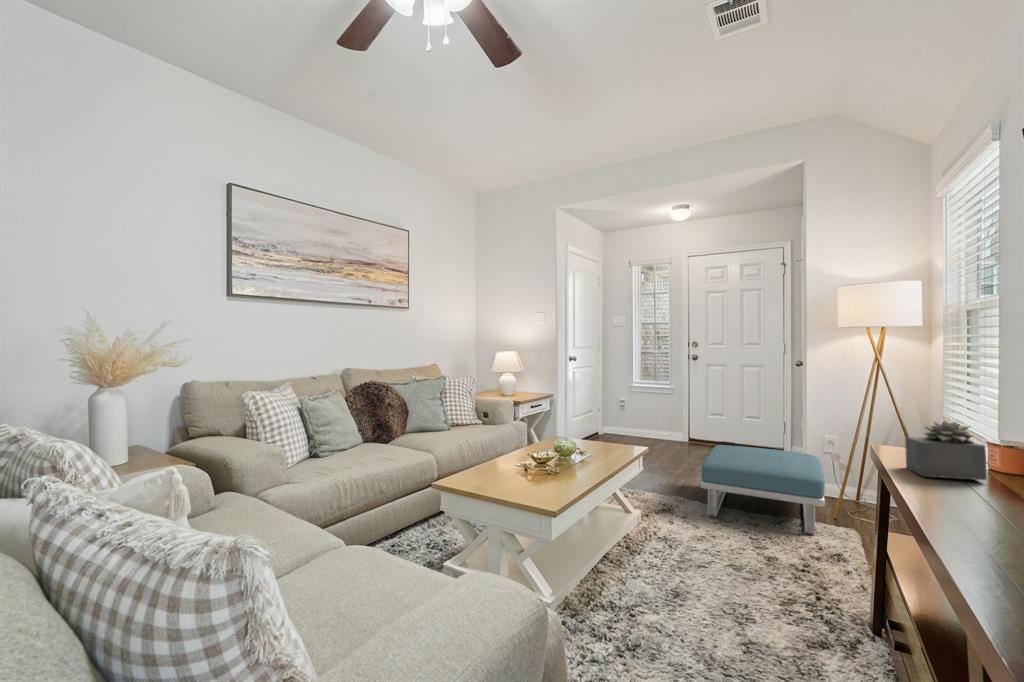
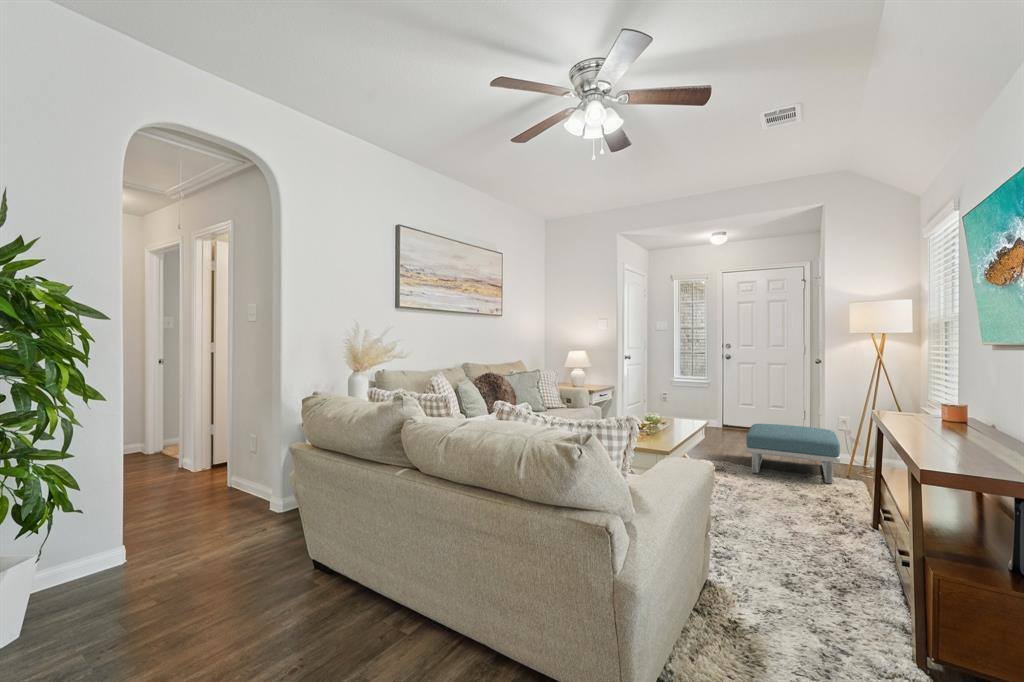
succulent plant: present [905,420,987,480] -> none [893,391,942,426]

